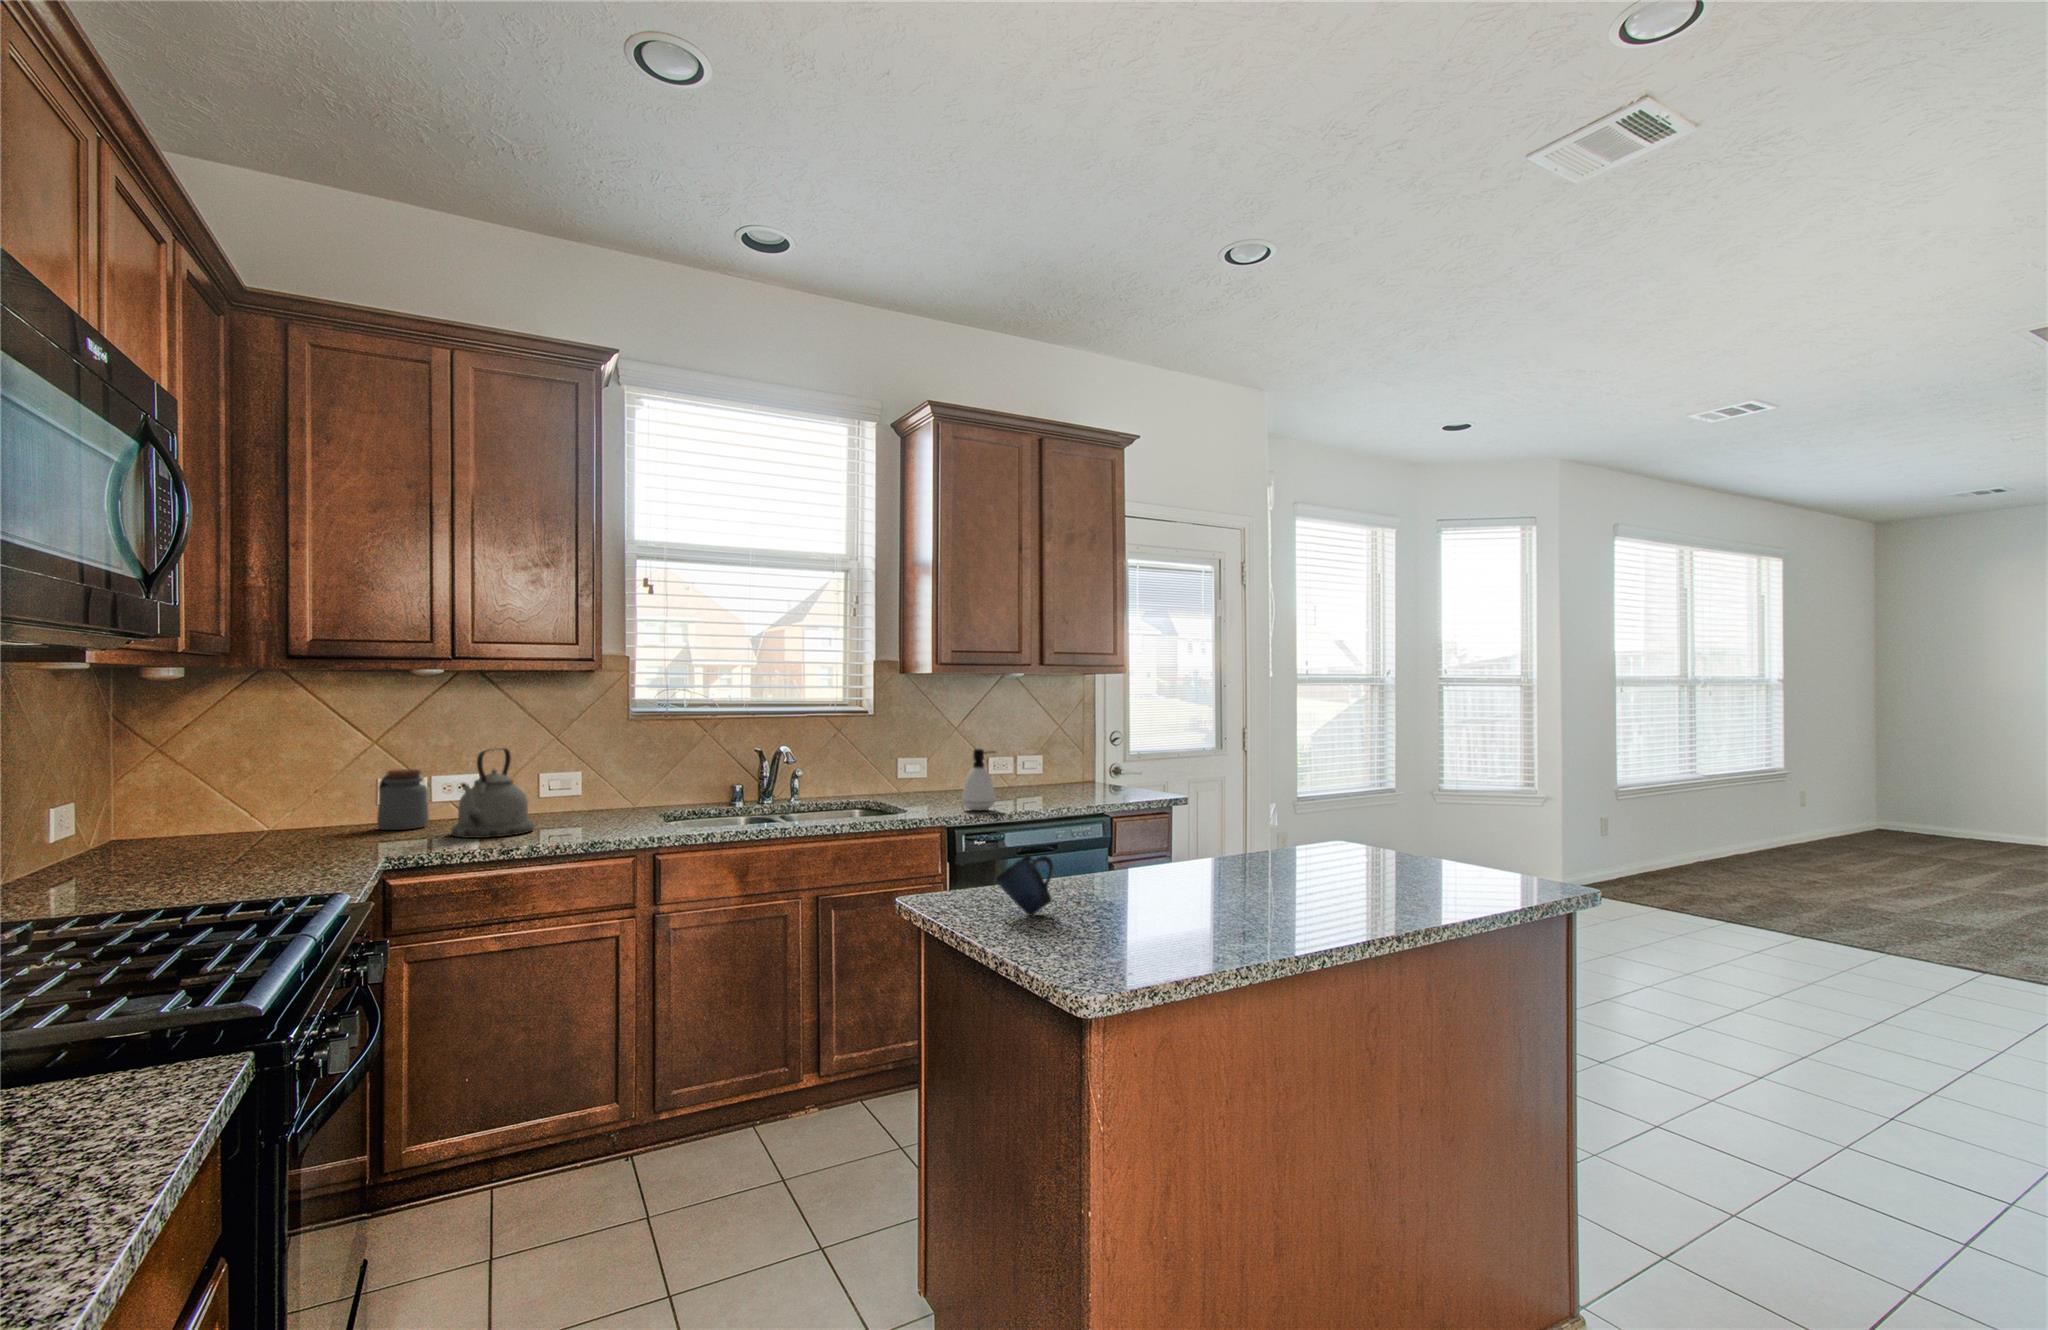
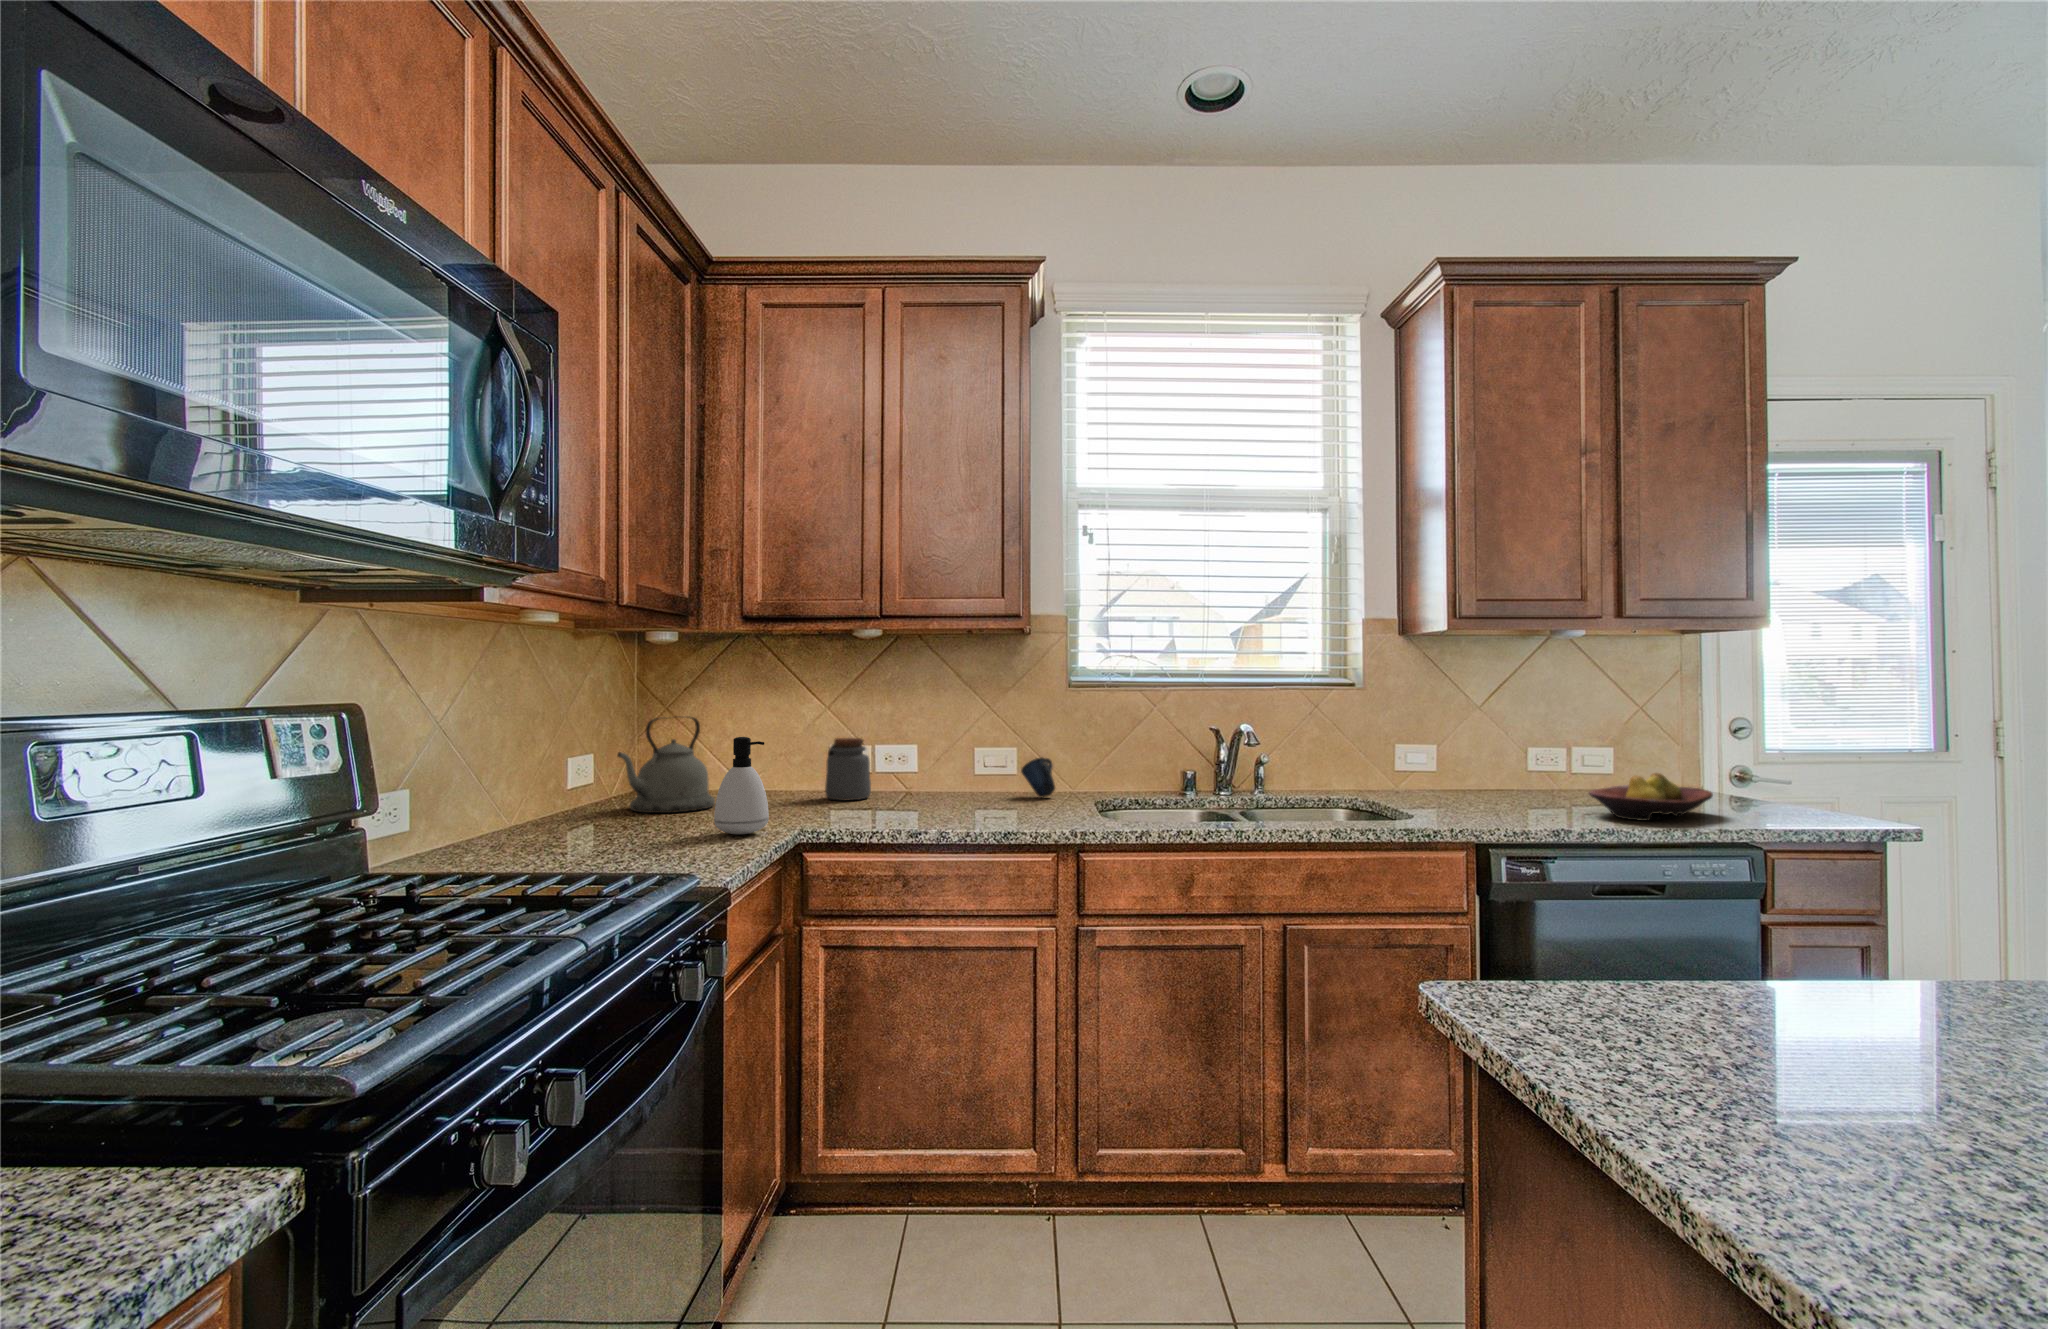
kettle: present [451,748,534,838] -> present [617,717,715,813]
soap dispenser: present [962,749,995,811] -> present [714,737,769,834]
fruit bowl: none [1019,771,1090,803] -> present [1589,773,1713,821]
mug: present [995,854,1054,916] -> present [1021,757,1055,797]

